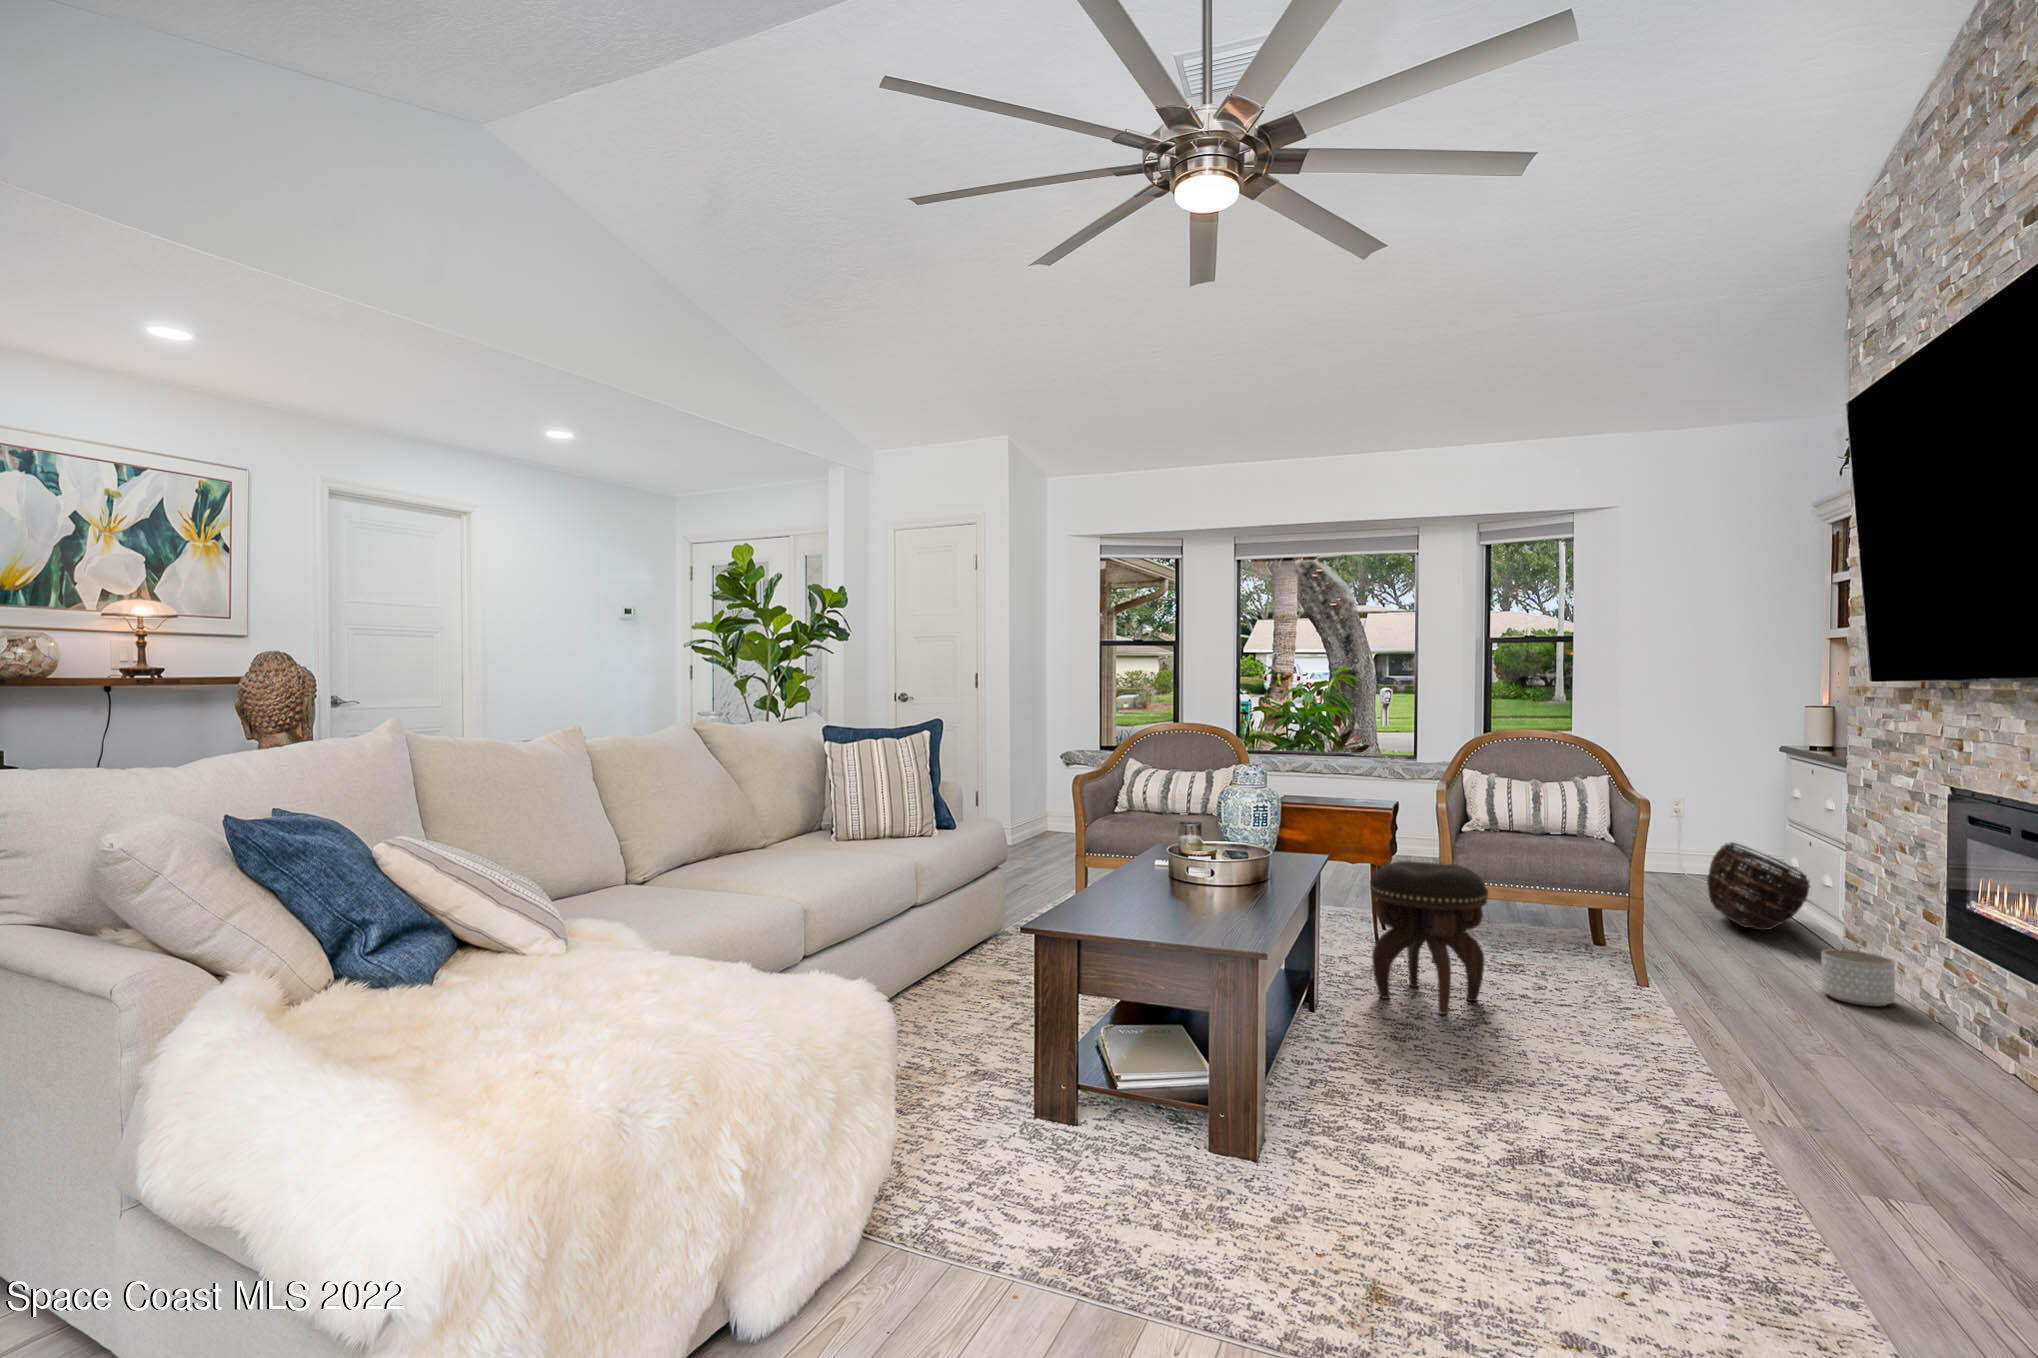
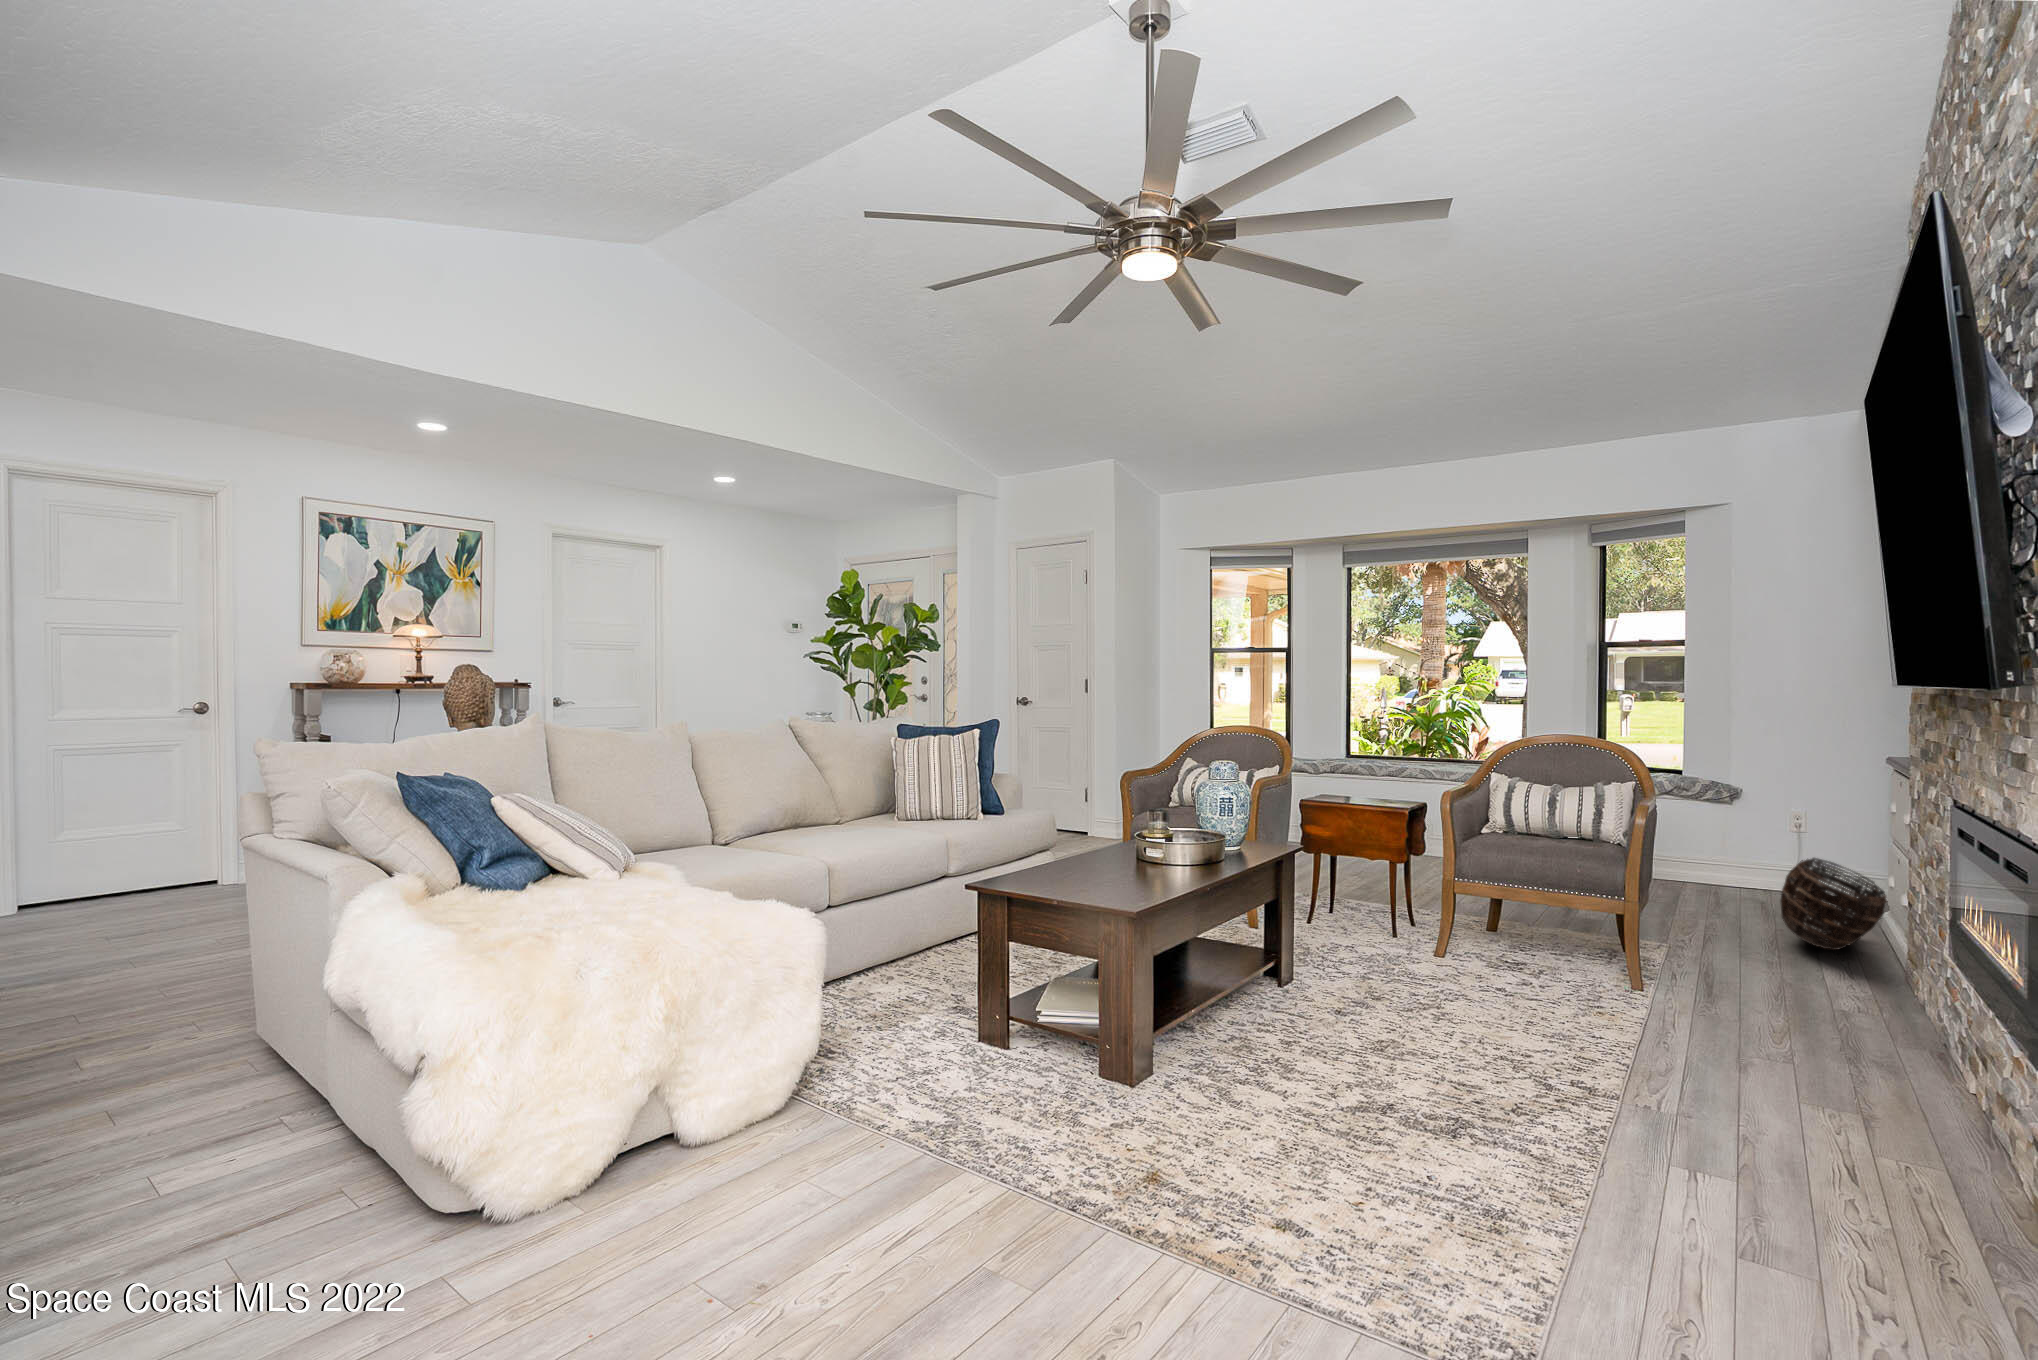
footstool: present [1370,861,1488,1014] -> none [1346,856,1456,997]
planter: present [1821,949,1895,1006] -> none [1834,965,1911,1024]

